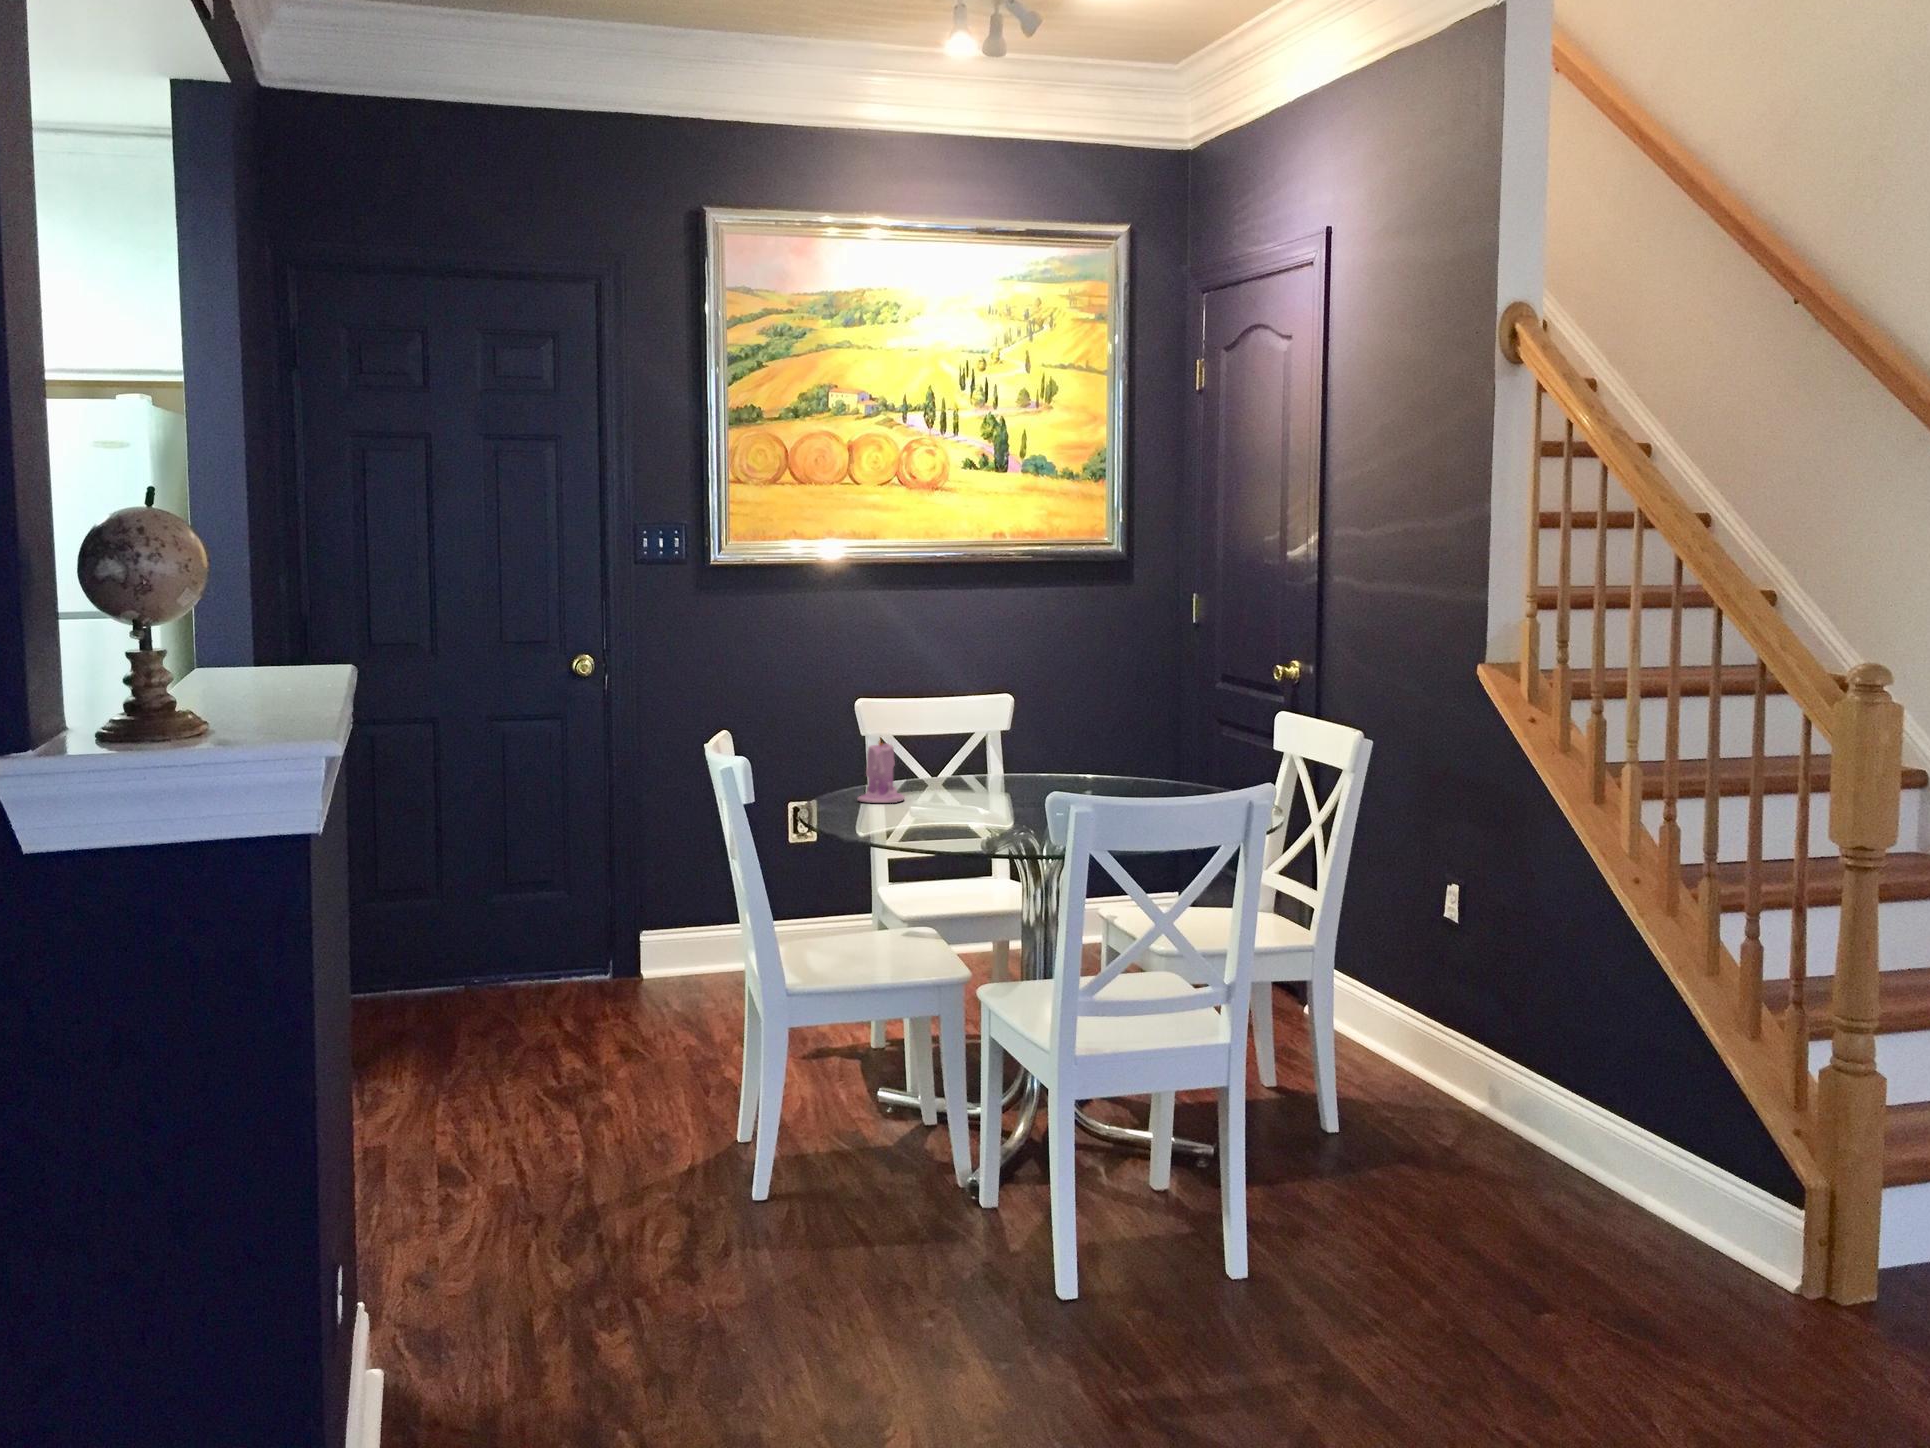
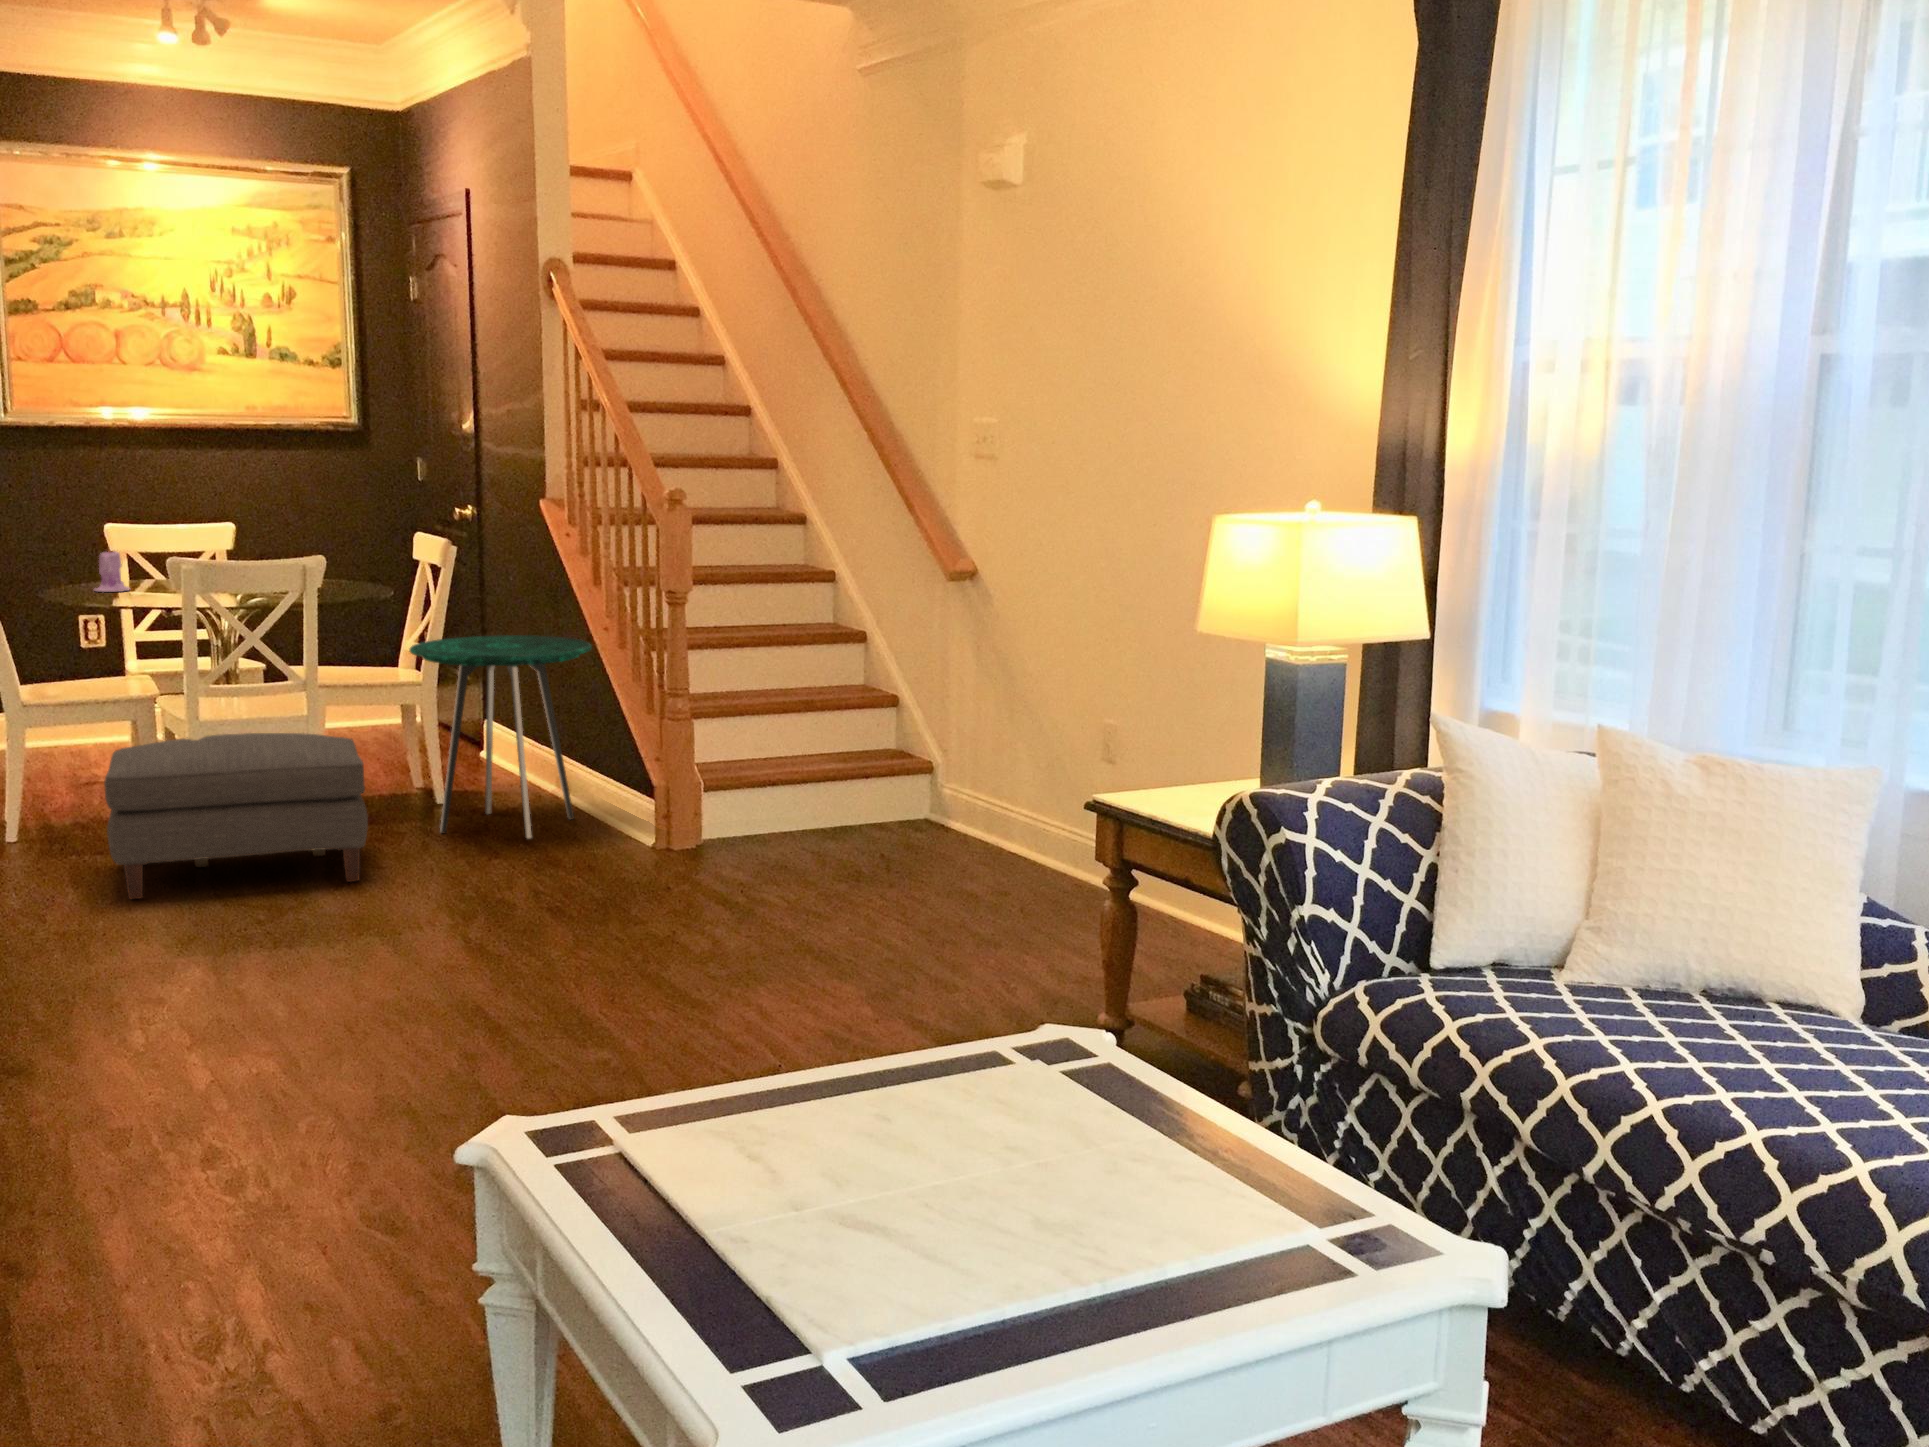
side table: none [1345,882,1650,1250] -> present [410,635,592,838]
ottoman: none [924,1068,1362,1387] -> present [104,733,368,899]

